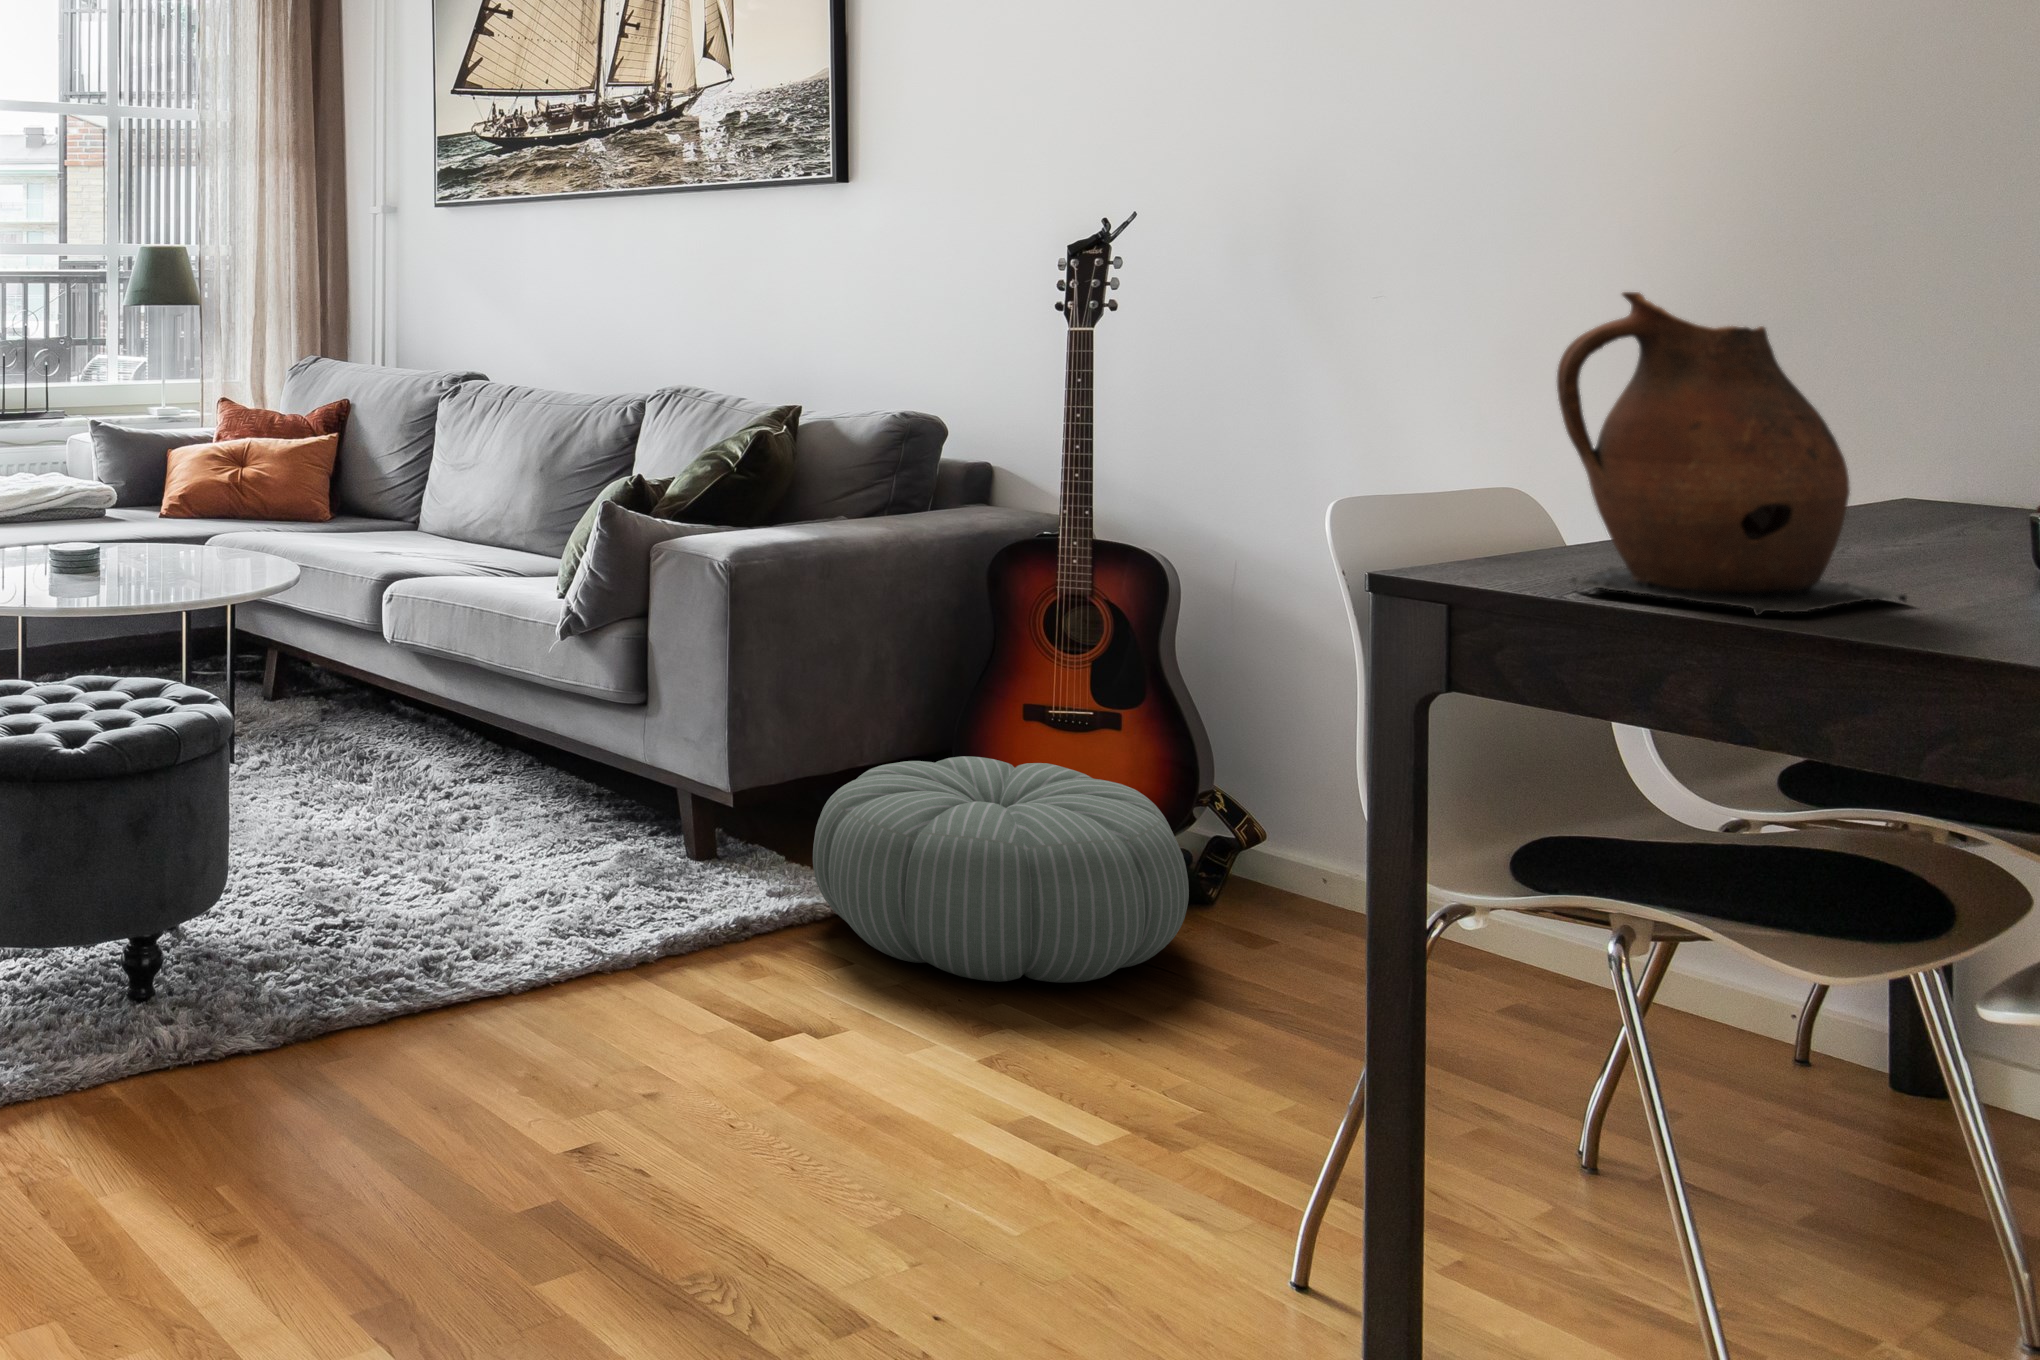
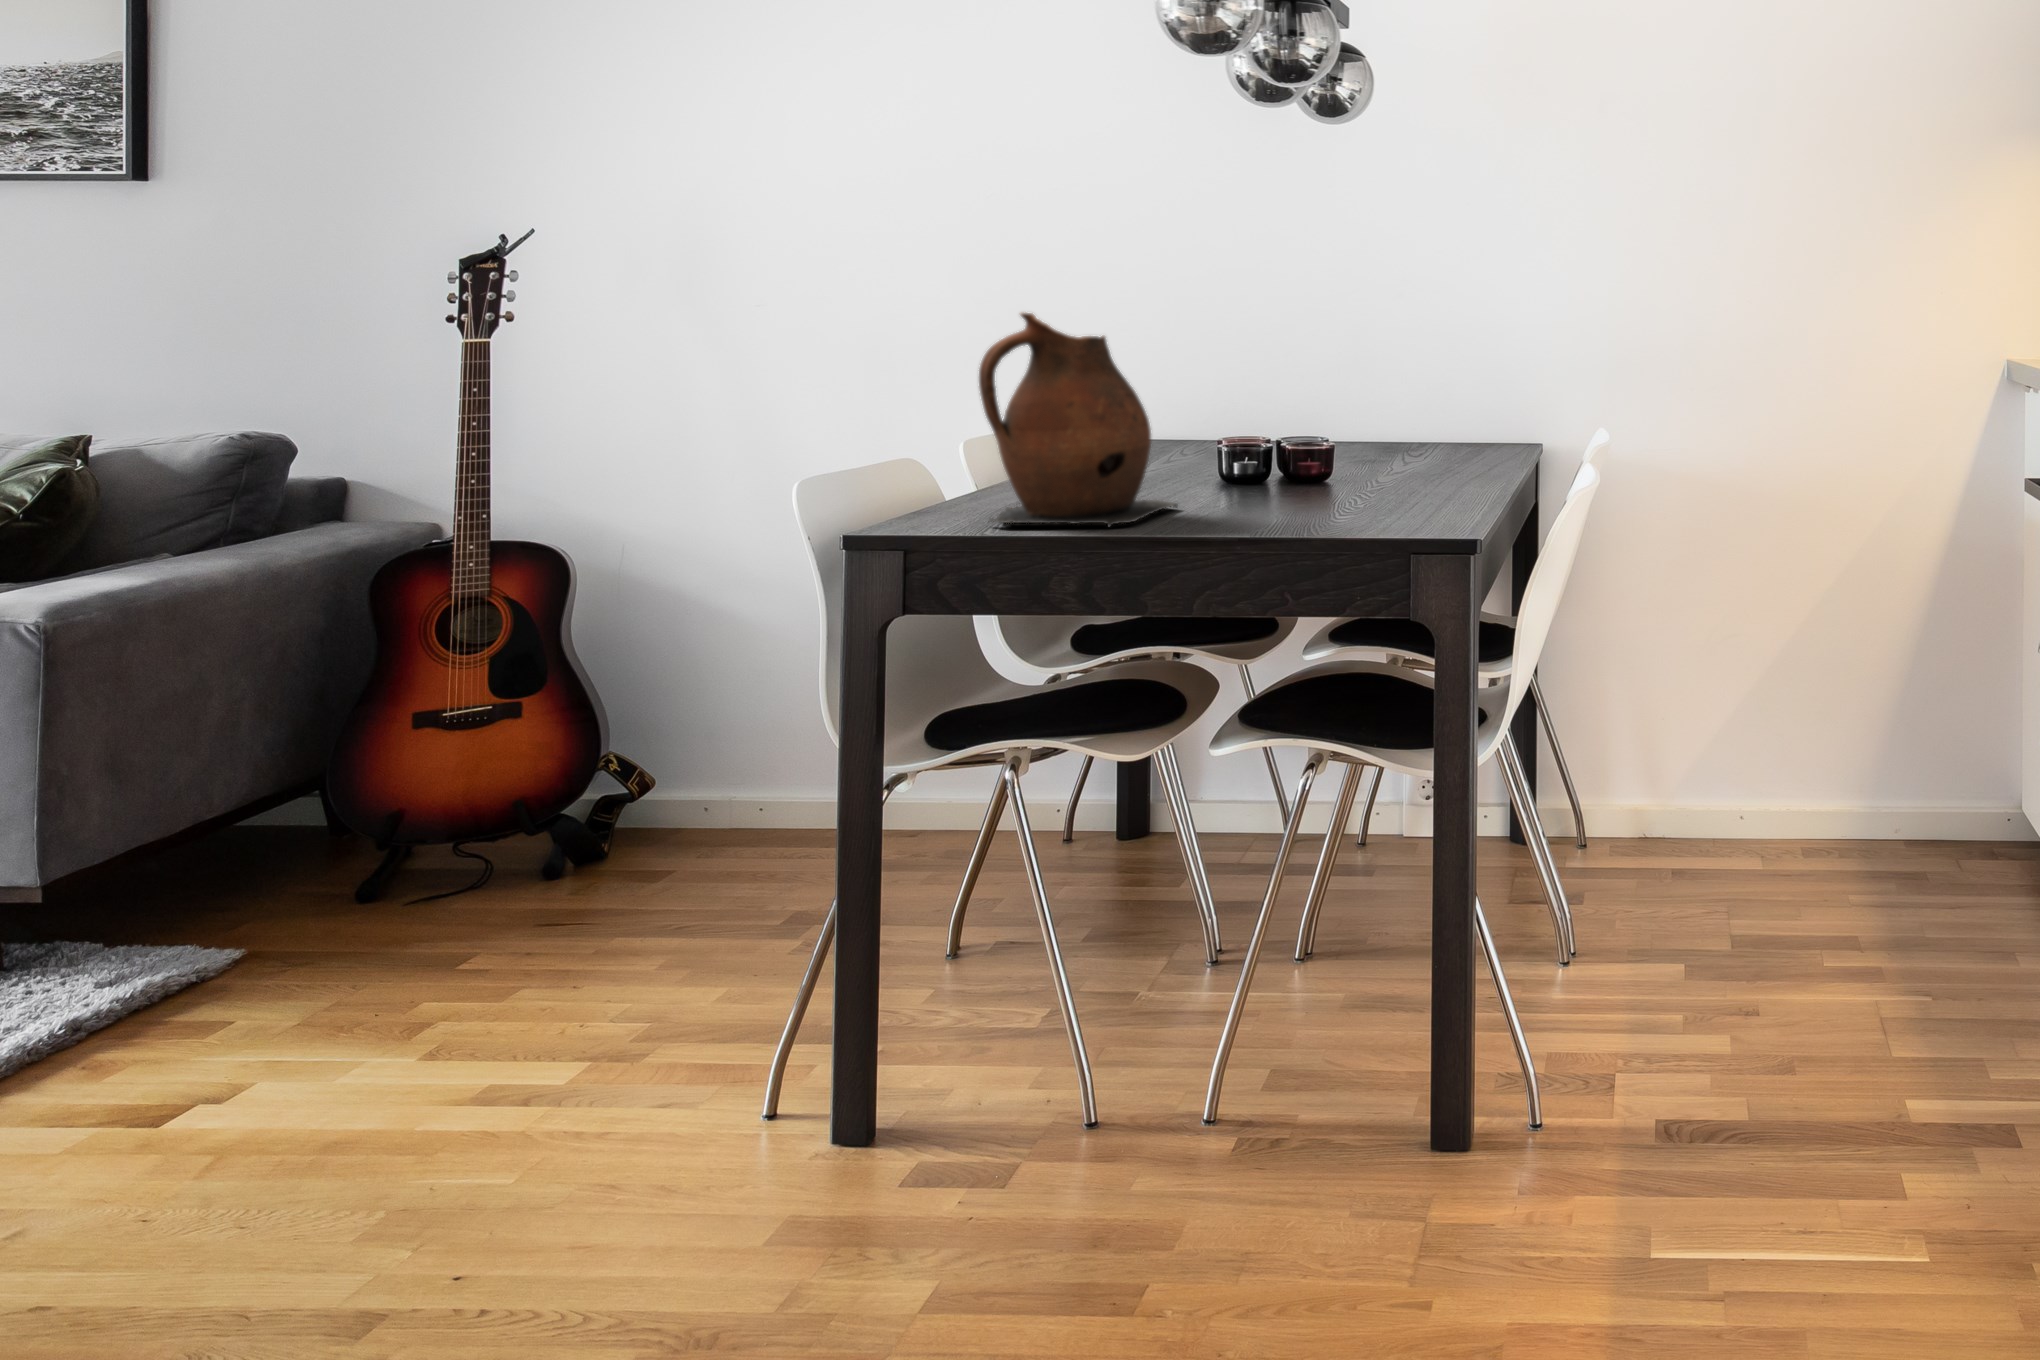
pouf: present [813,756,1189,983] -> none [171,764,610,999]

